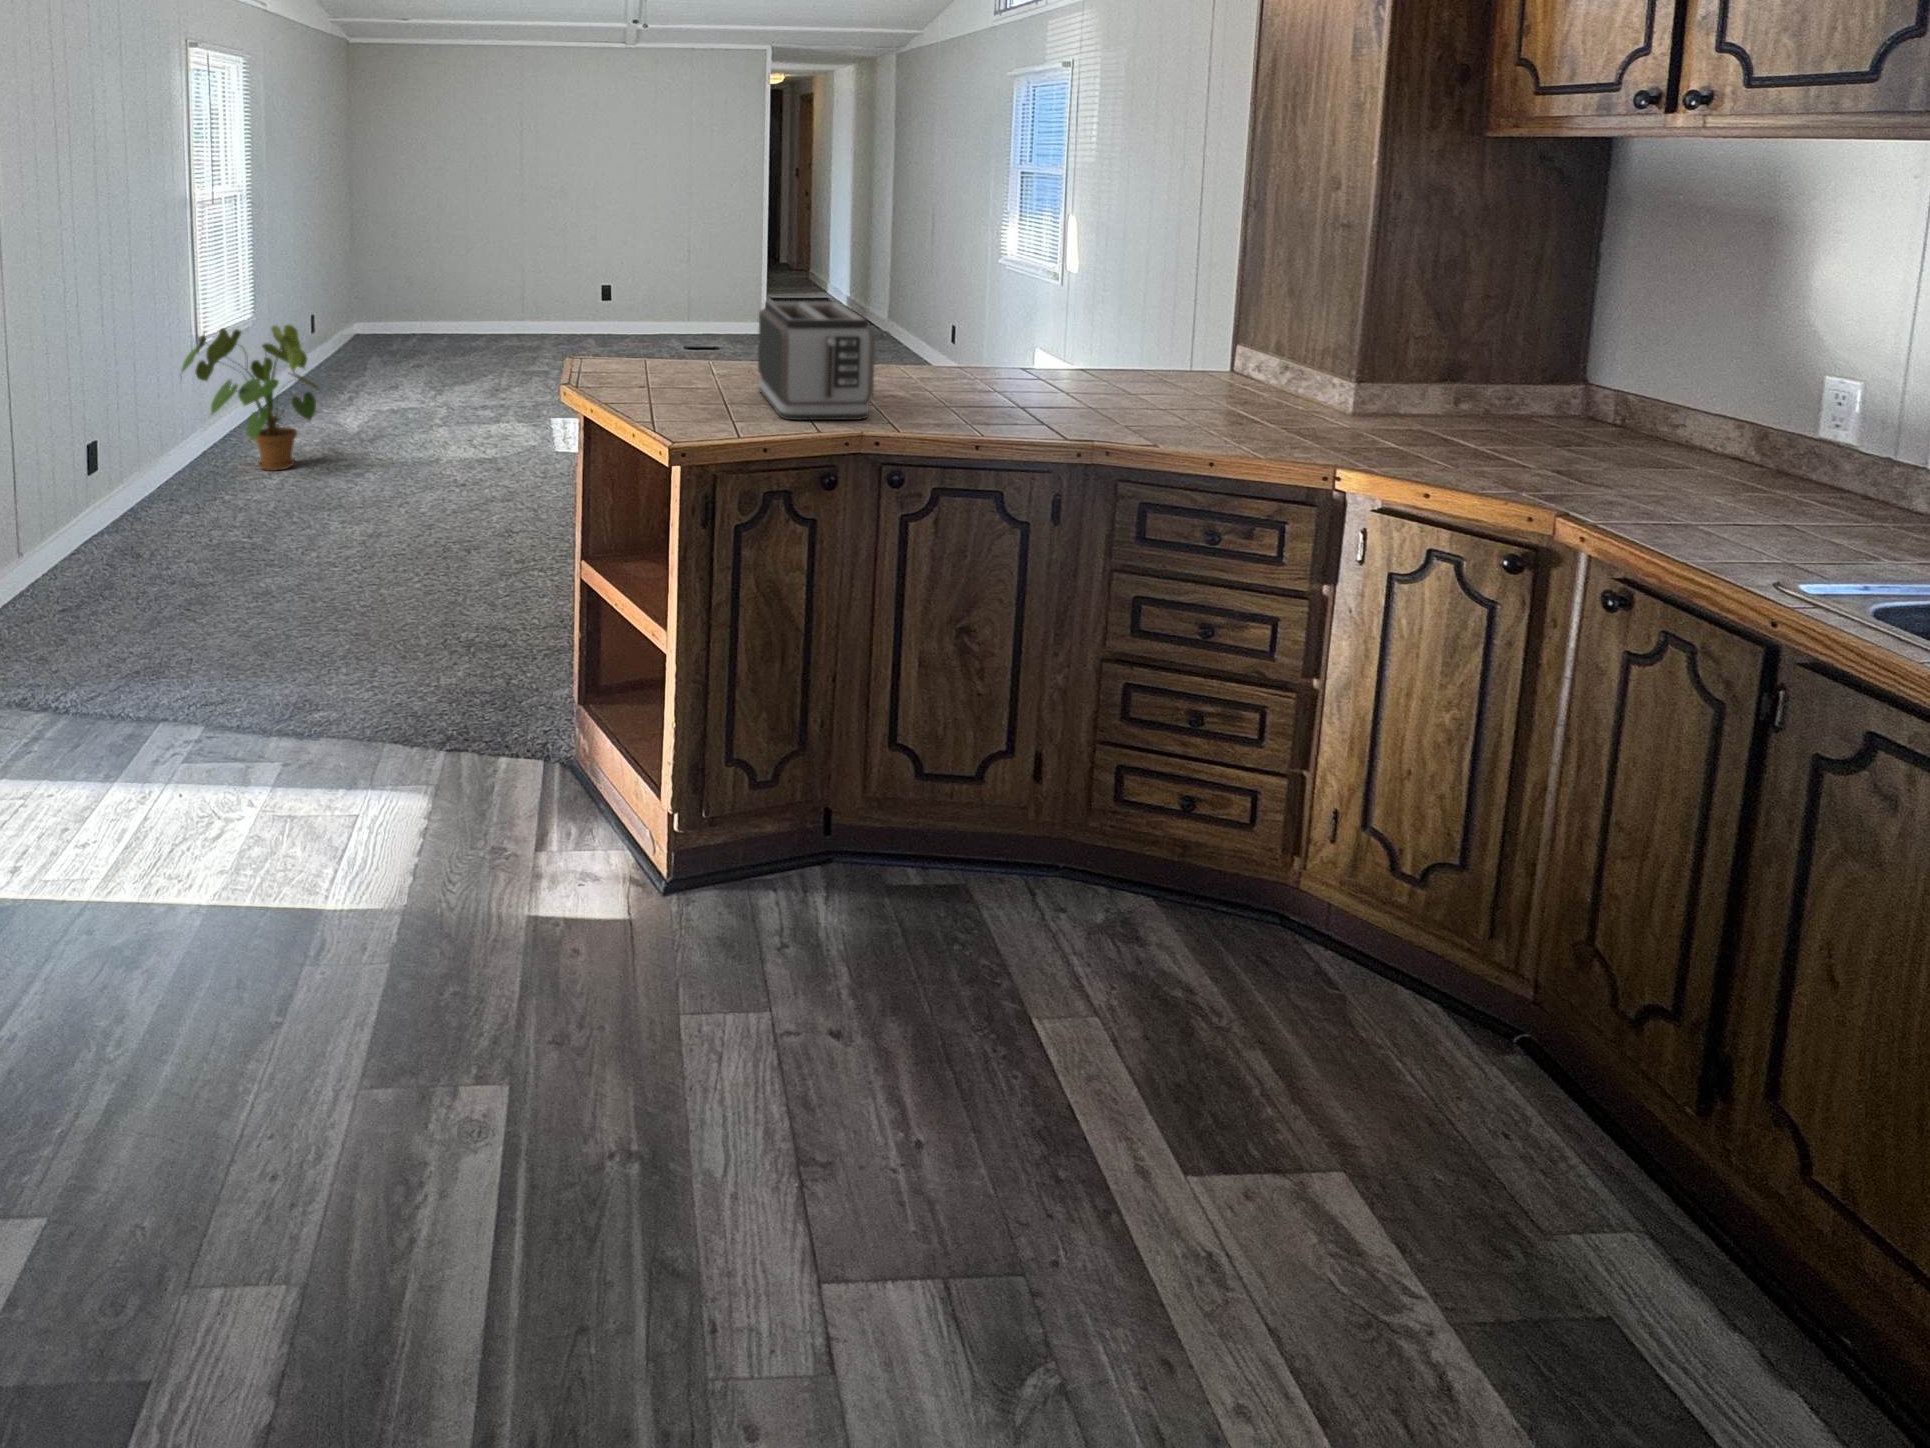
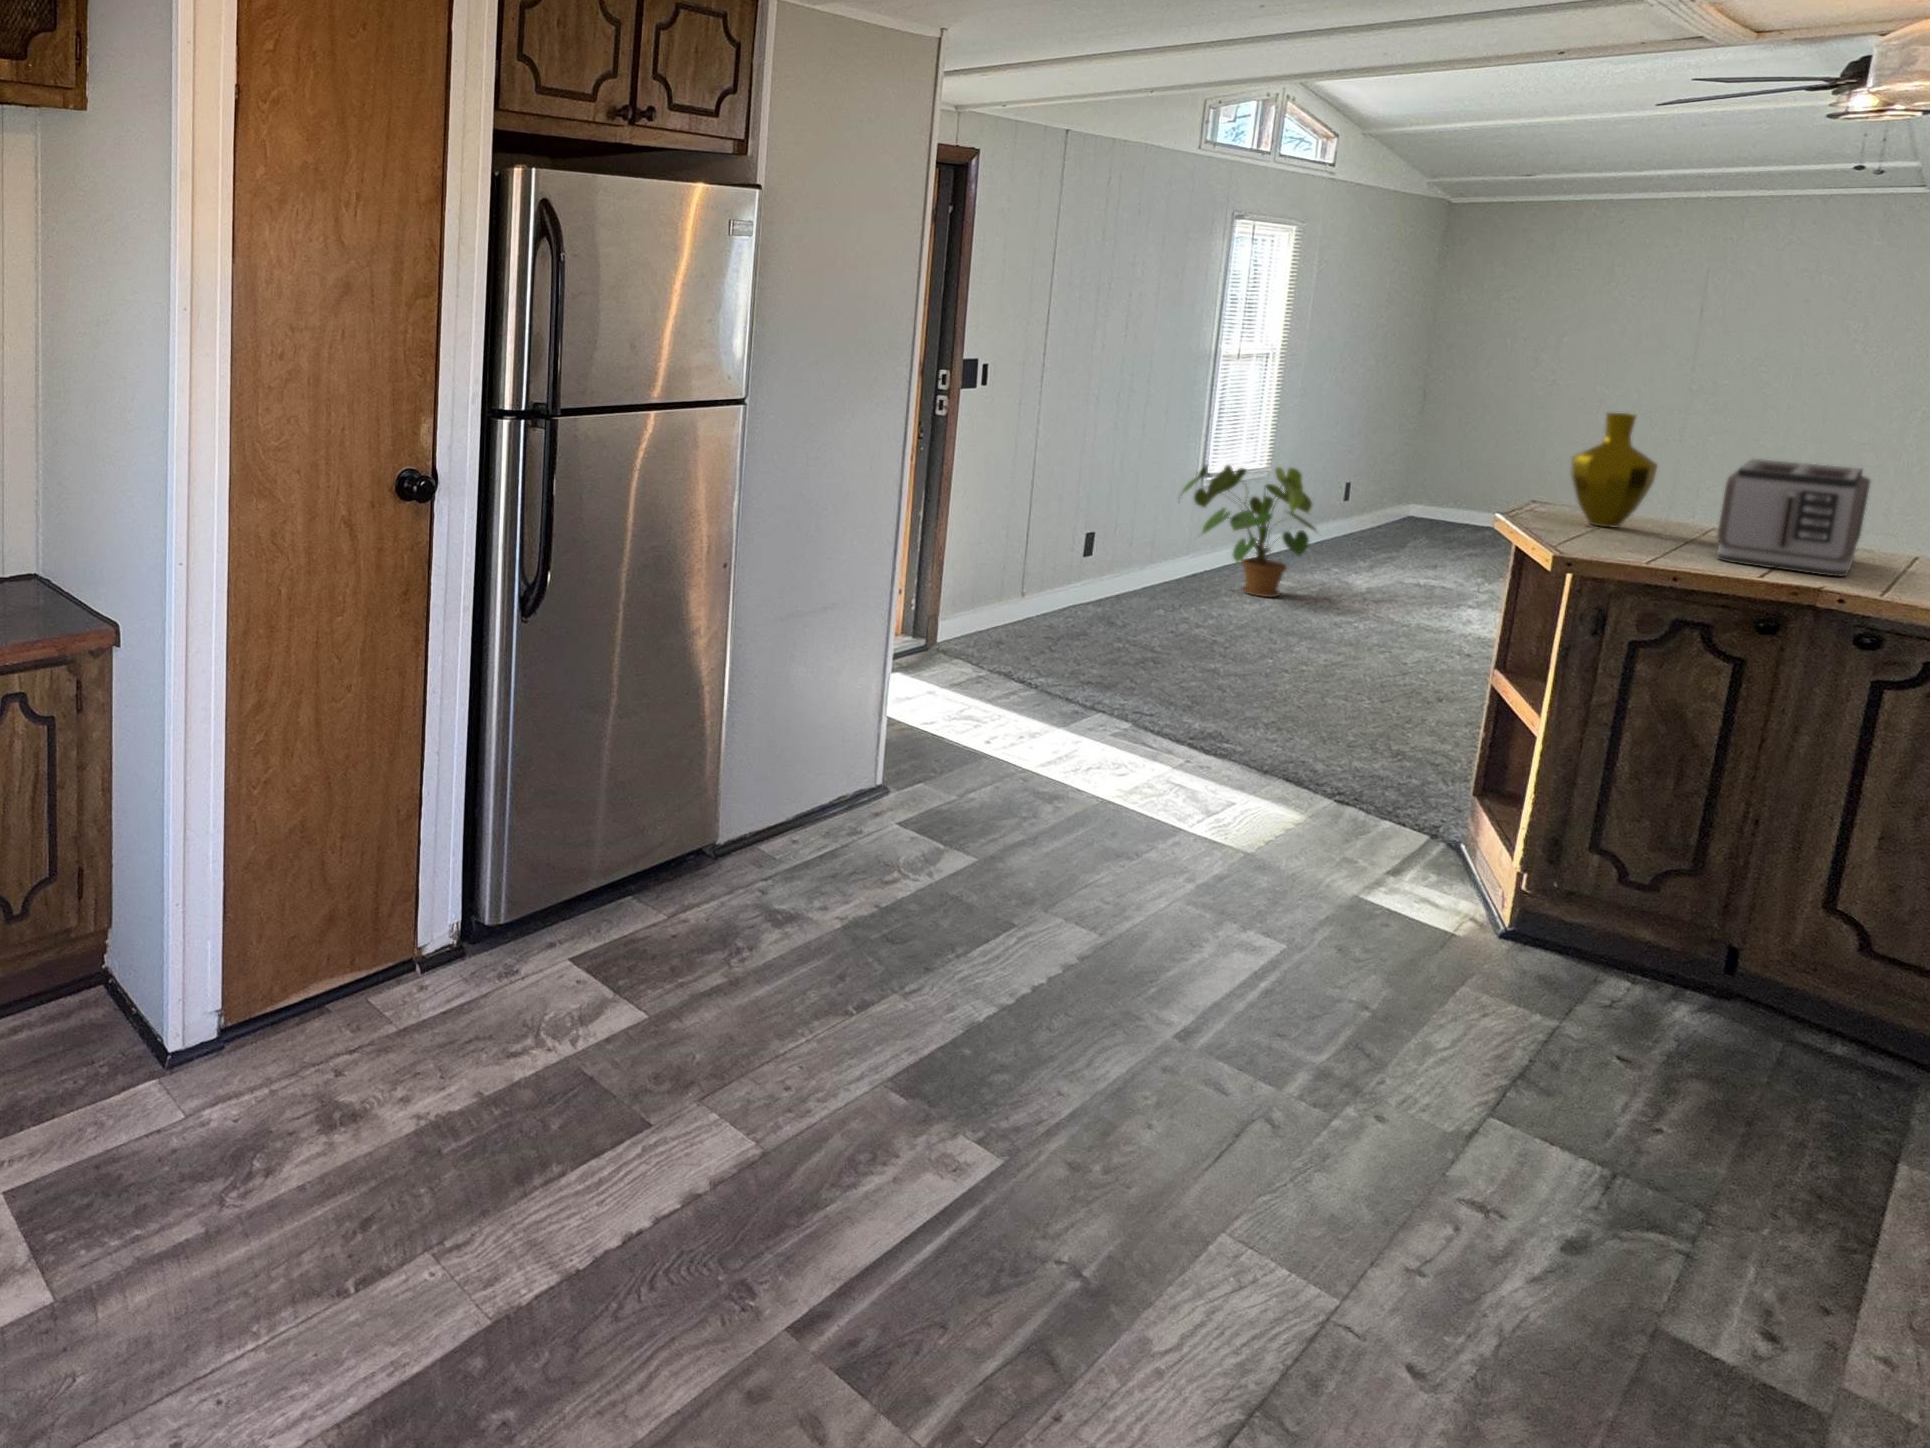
vase: none [630,264,697,391] -> present [1571,413,1657,528]

